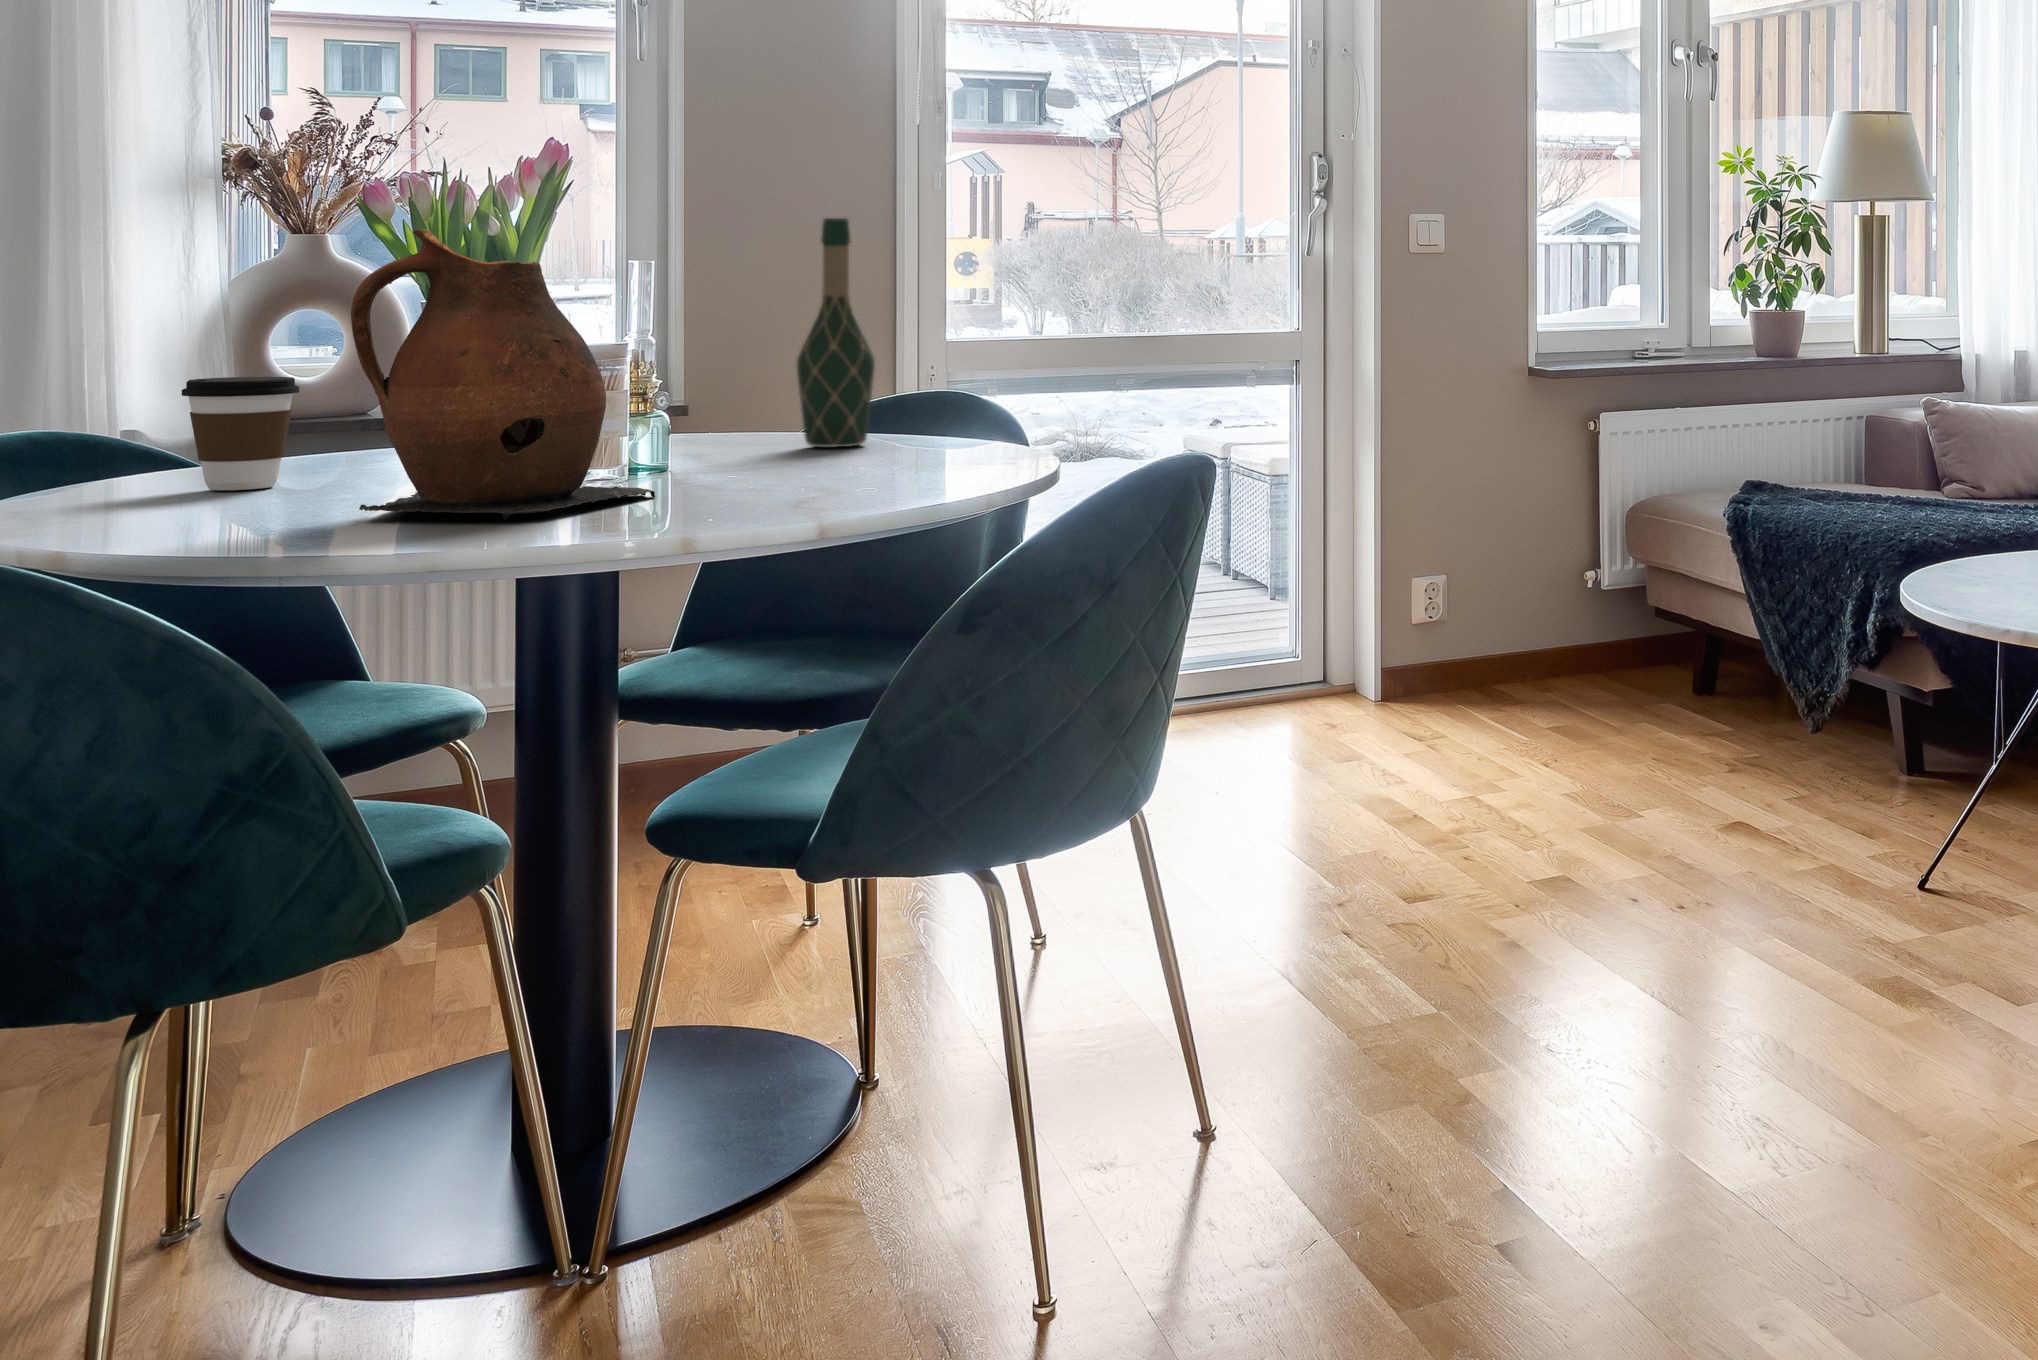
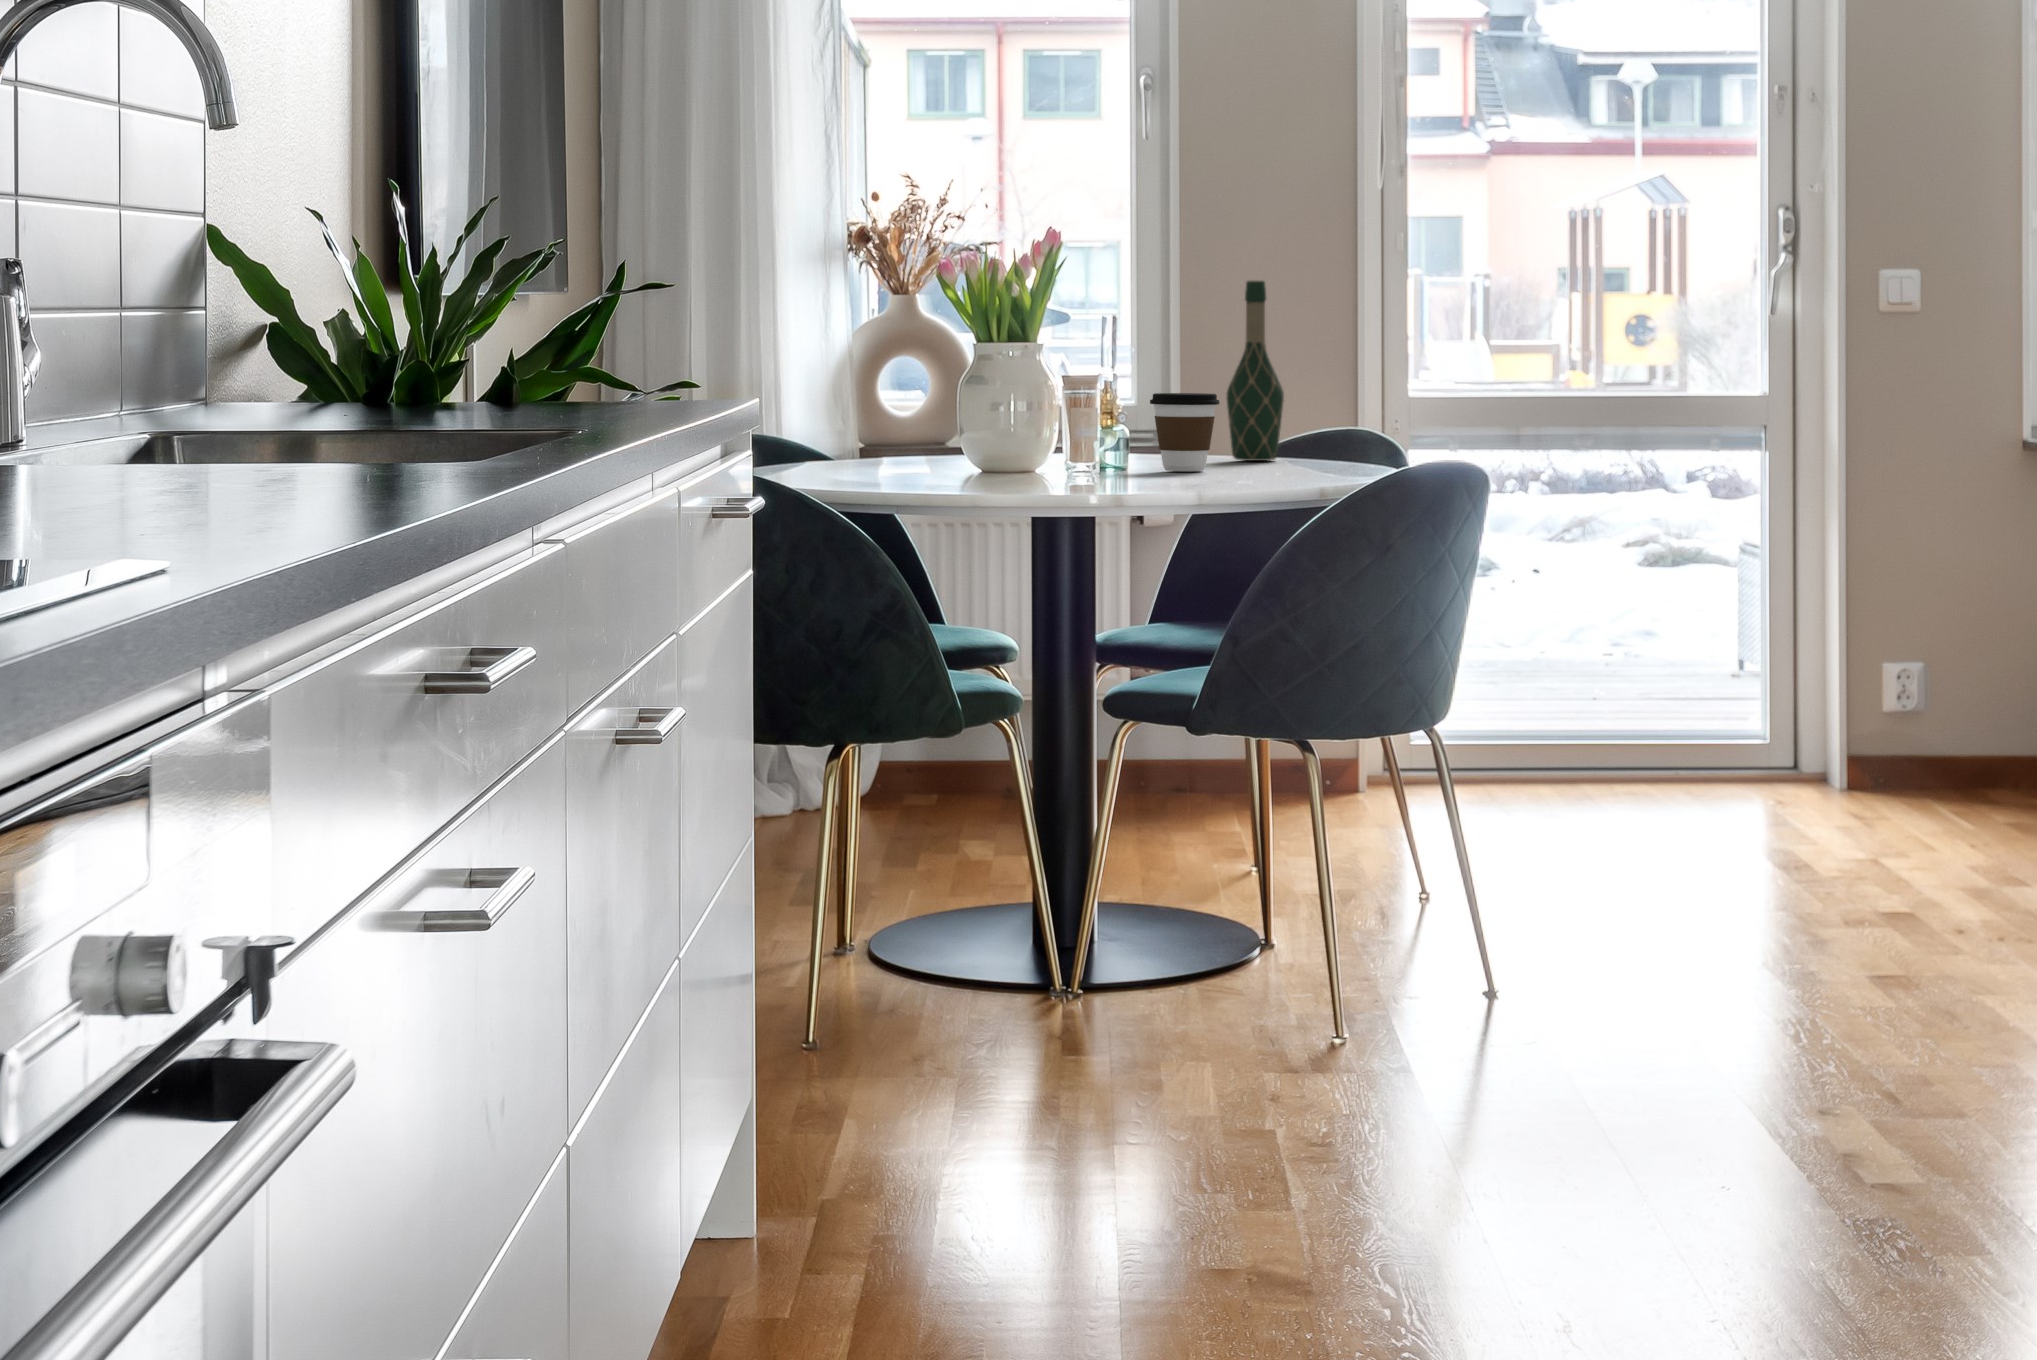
ceramic pitcher: present [351,229,655,520] -> none [932,292,1111,482]
coffee cup: present [182,377,299,490] -> present [1150,393,1219,471]

